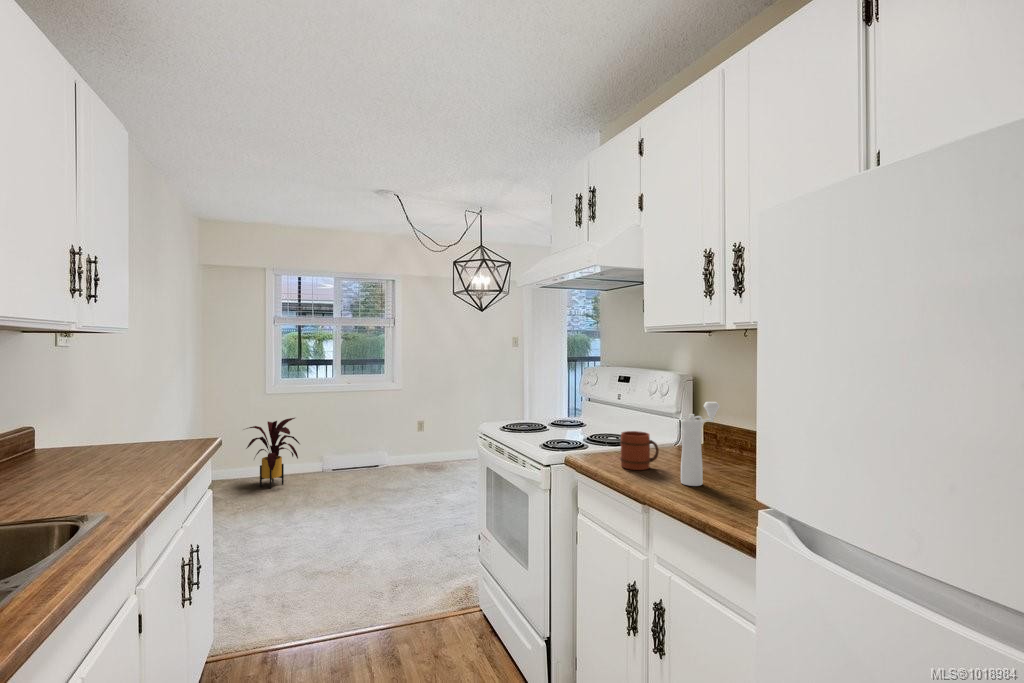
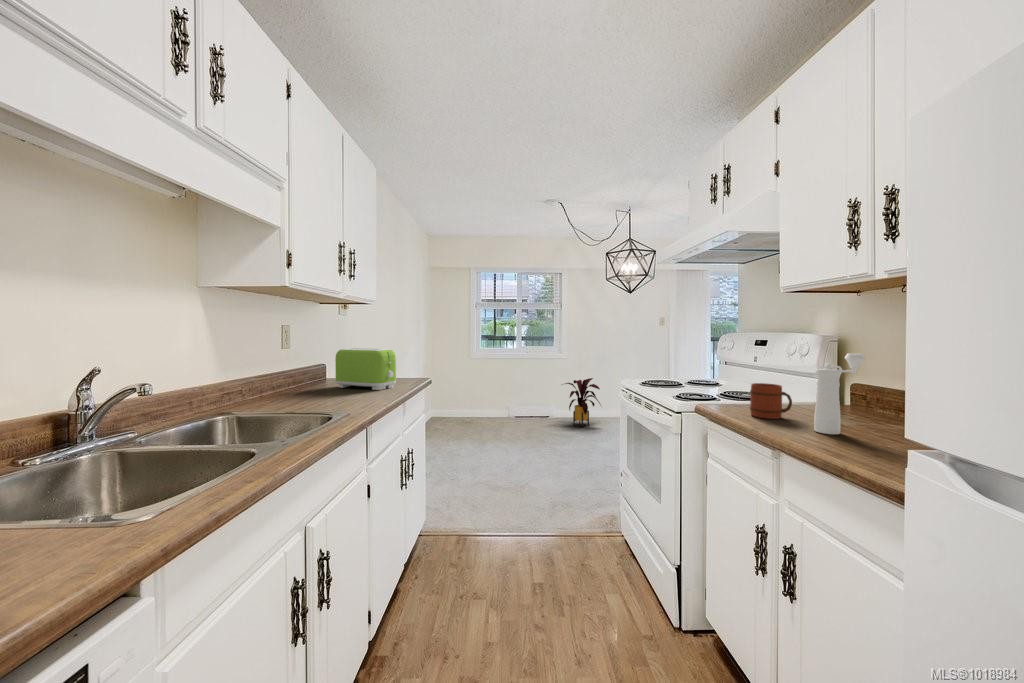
toaster: none [53,399,164,462] -> present [335,348,396,390]
house plant: present [246,418,300,488] -> present [565,378,601,428]

